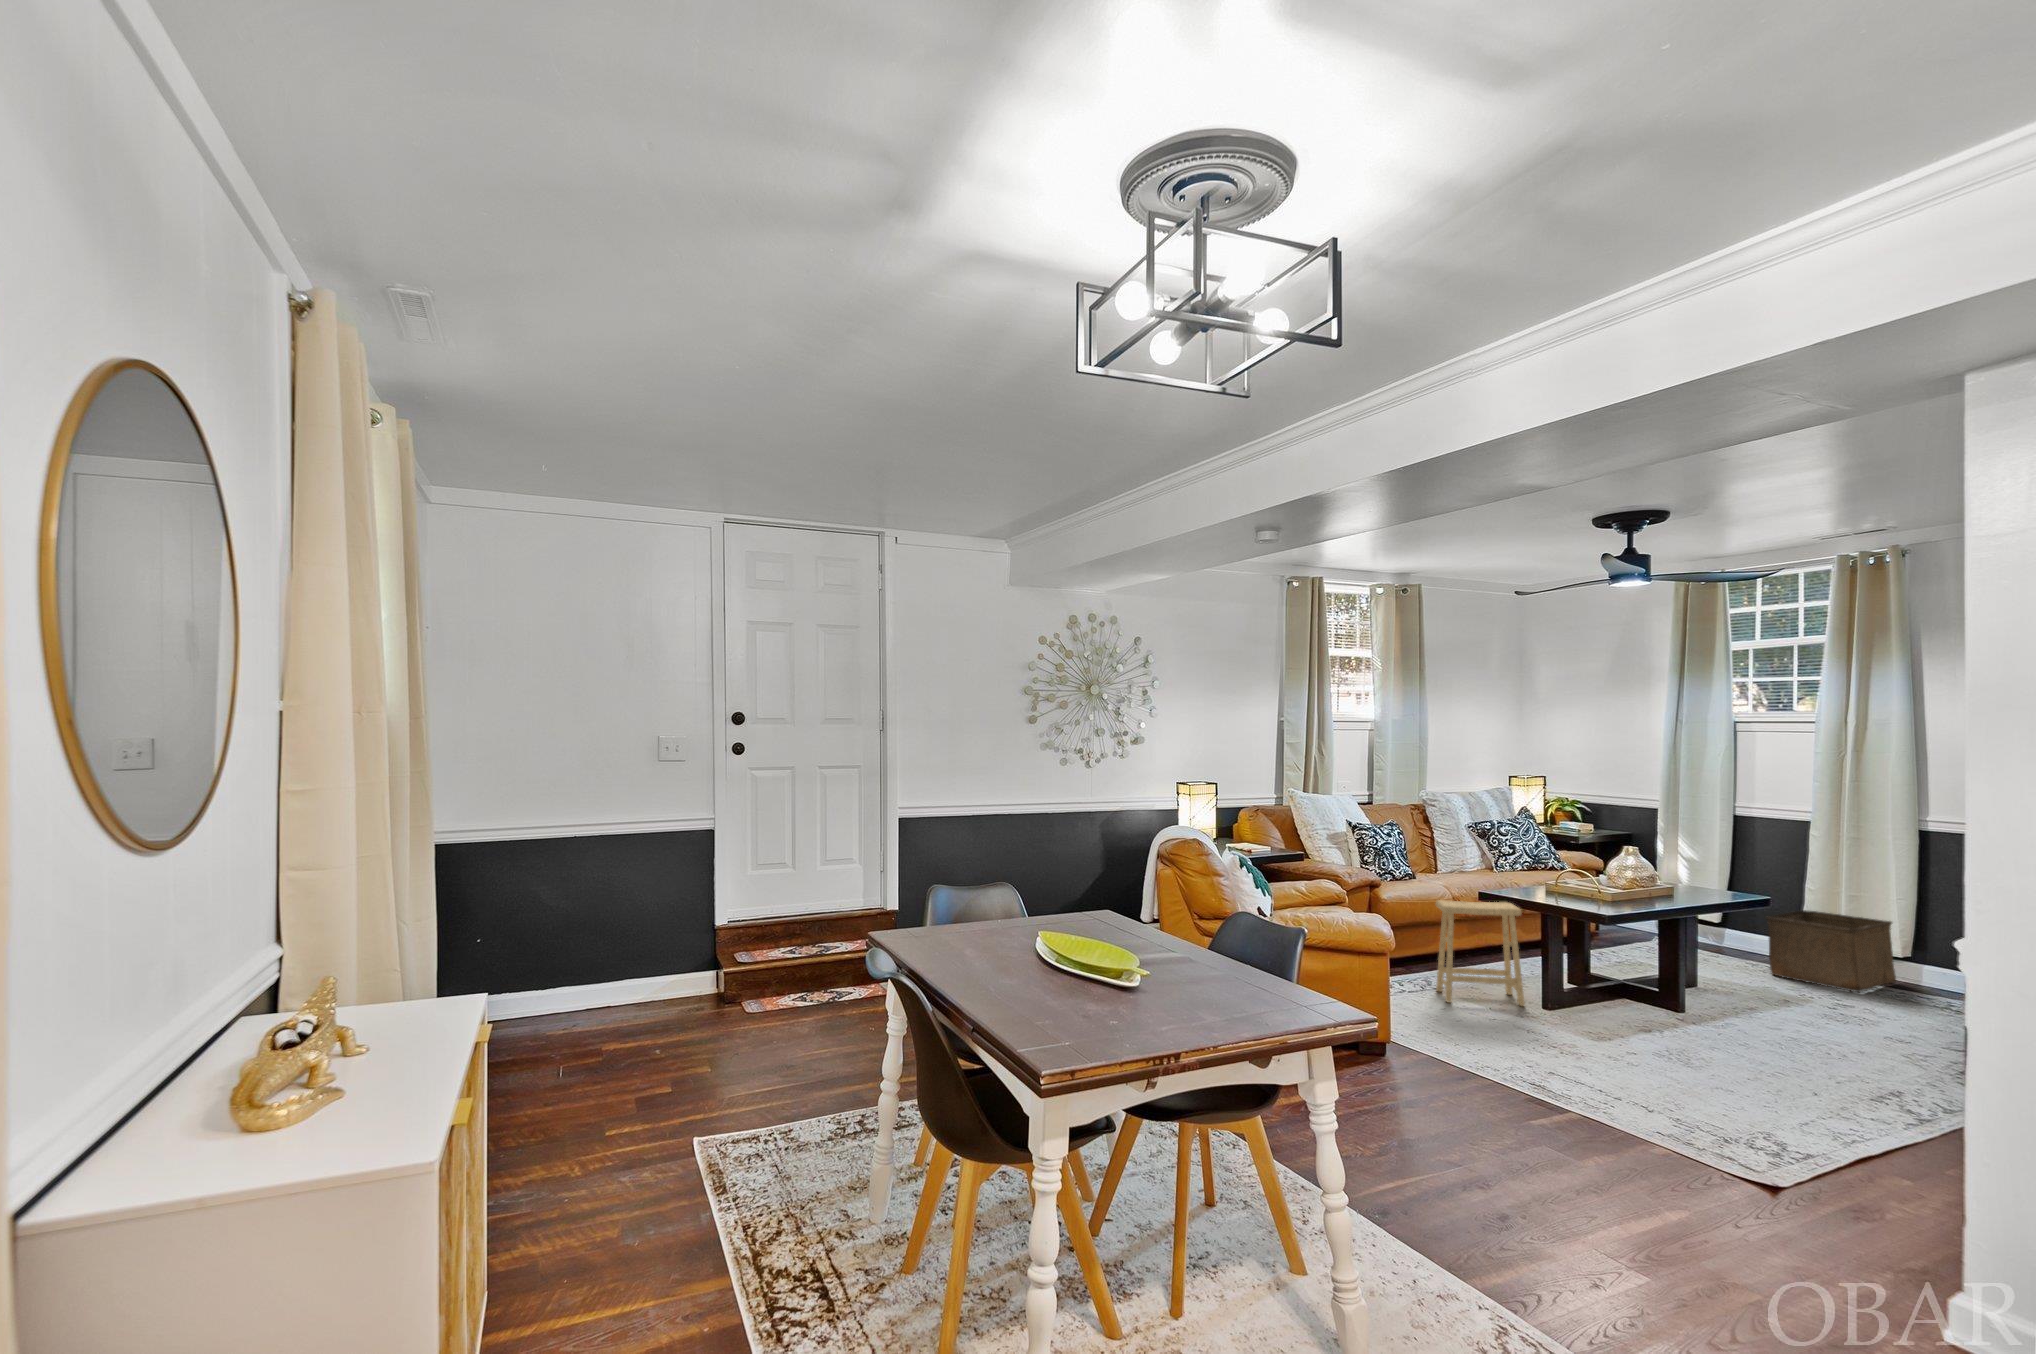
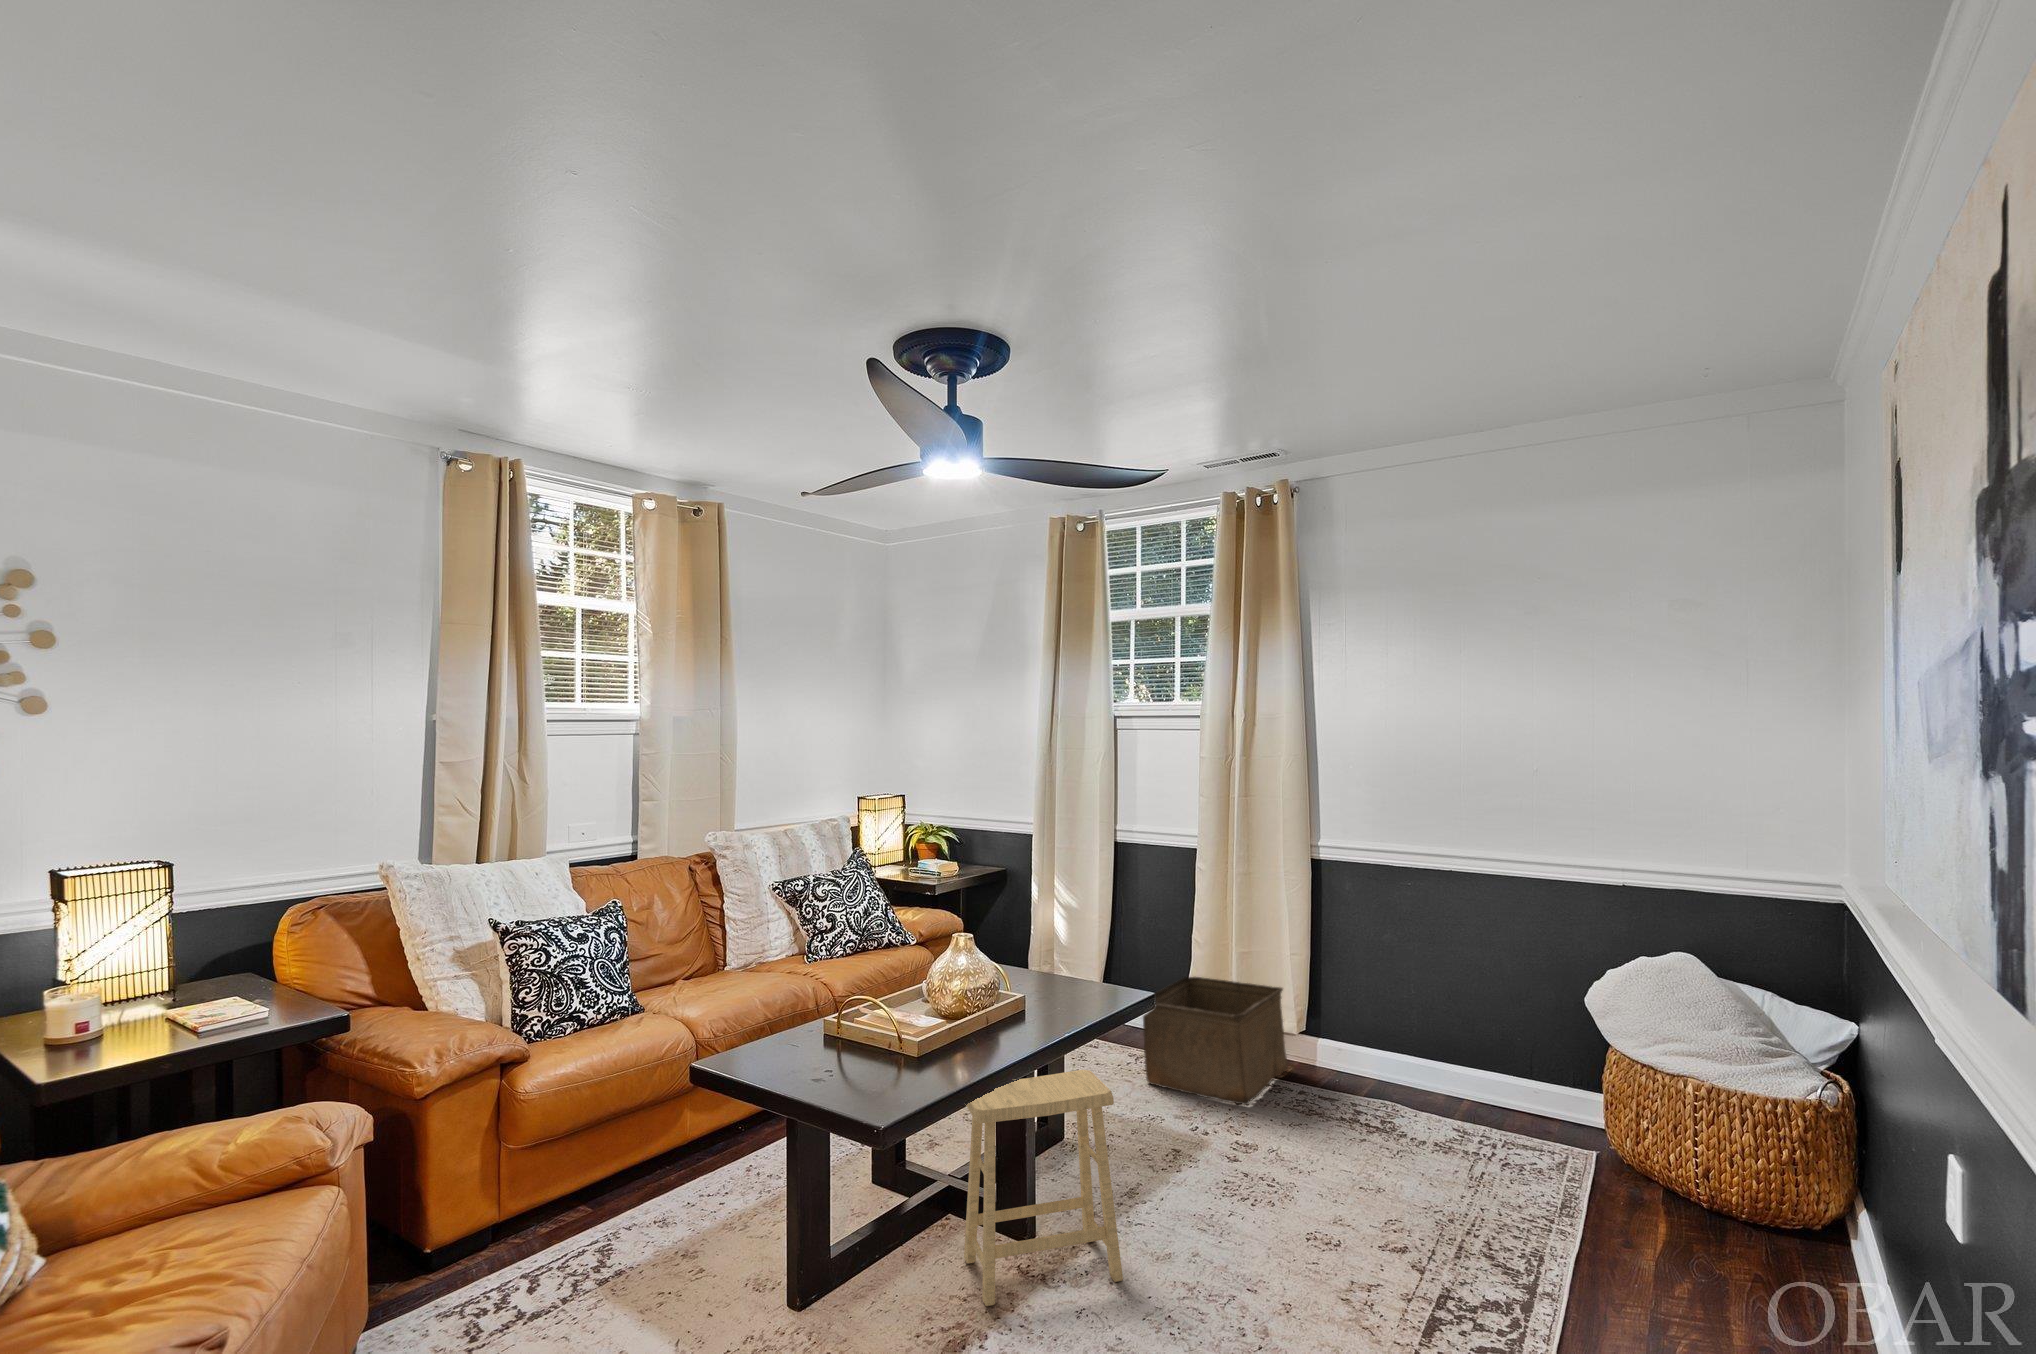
footstool: present [1435,900,1525,1006] -> present [964,1070,1123,1306]

